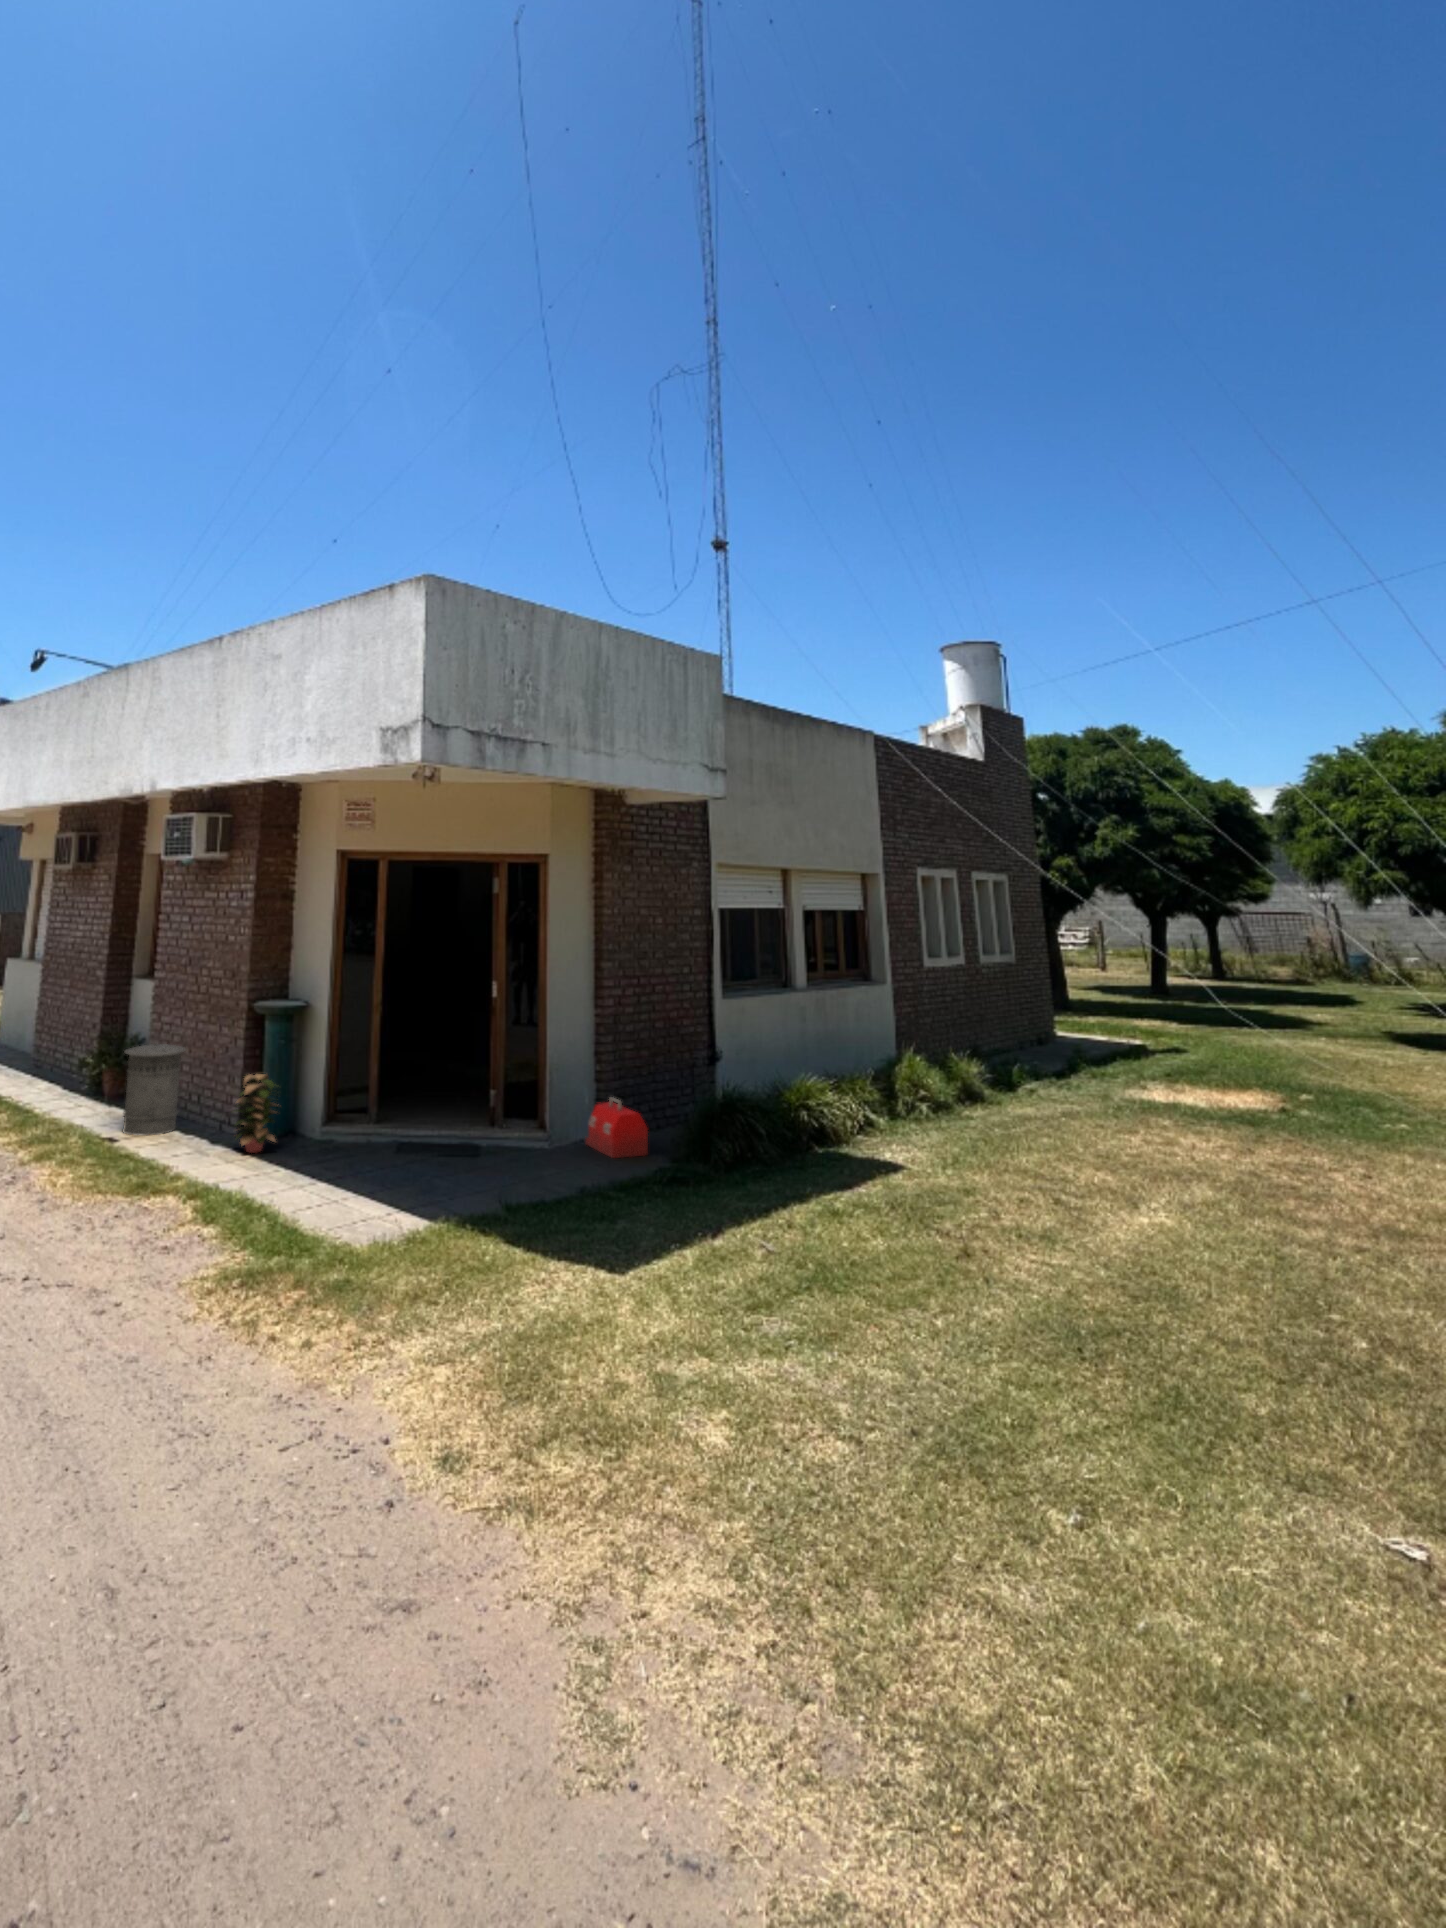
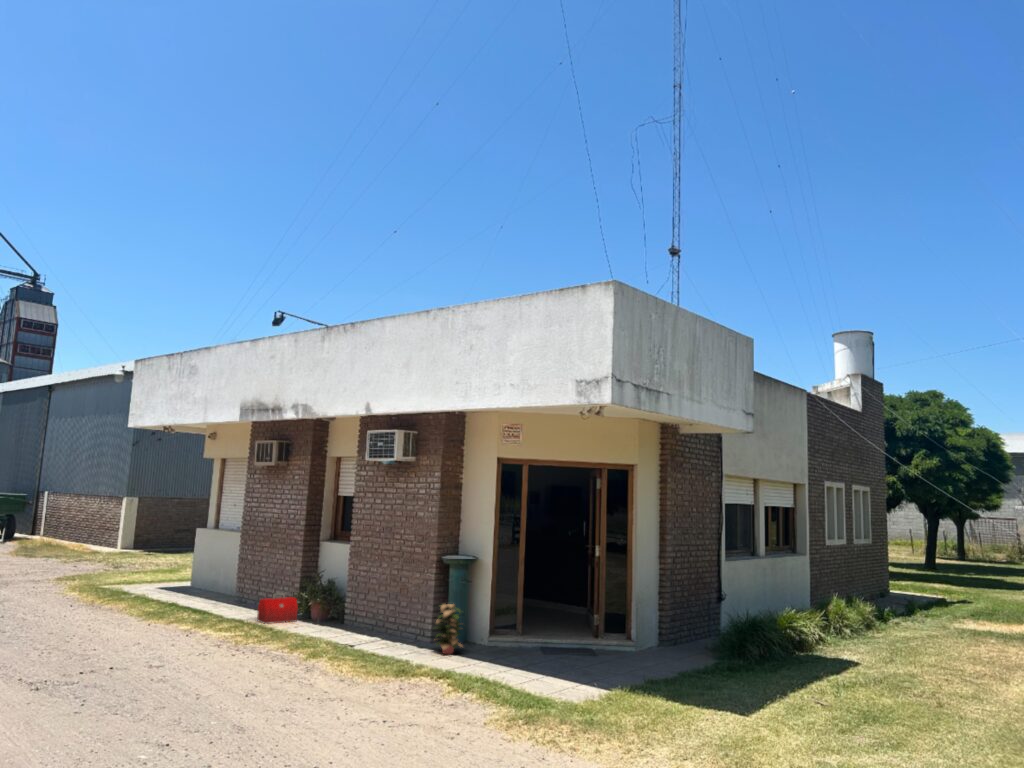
trash can: present [123,1043,185,1136] -> none [346,584,387,644]
toolbox: present [586,1097,648,1158] -> present [257,593,298,624]

